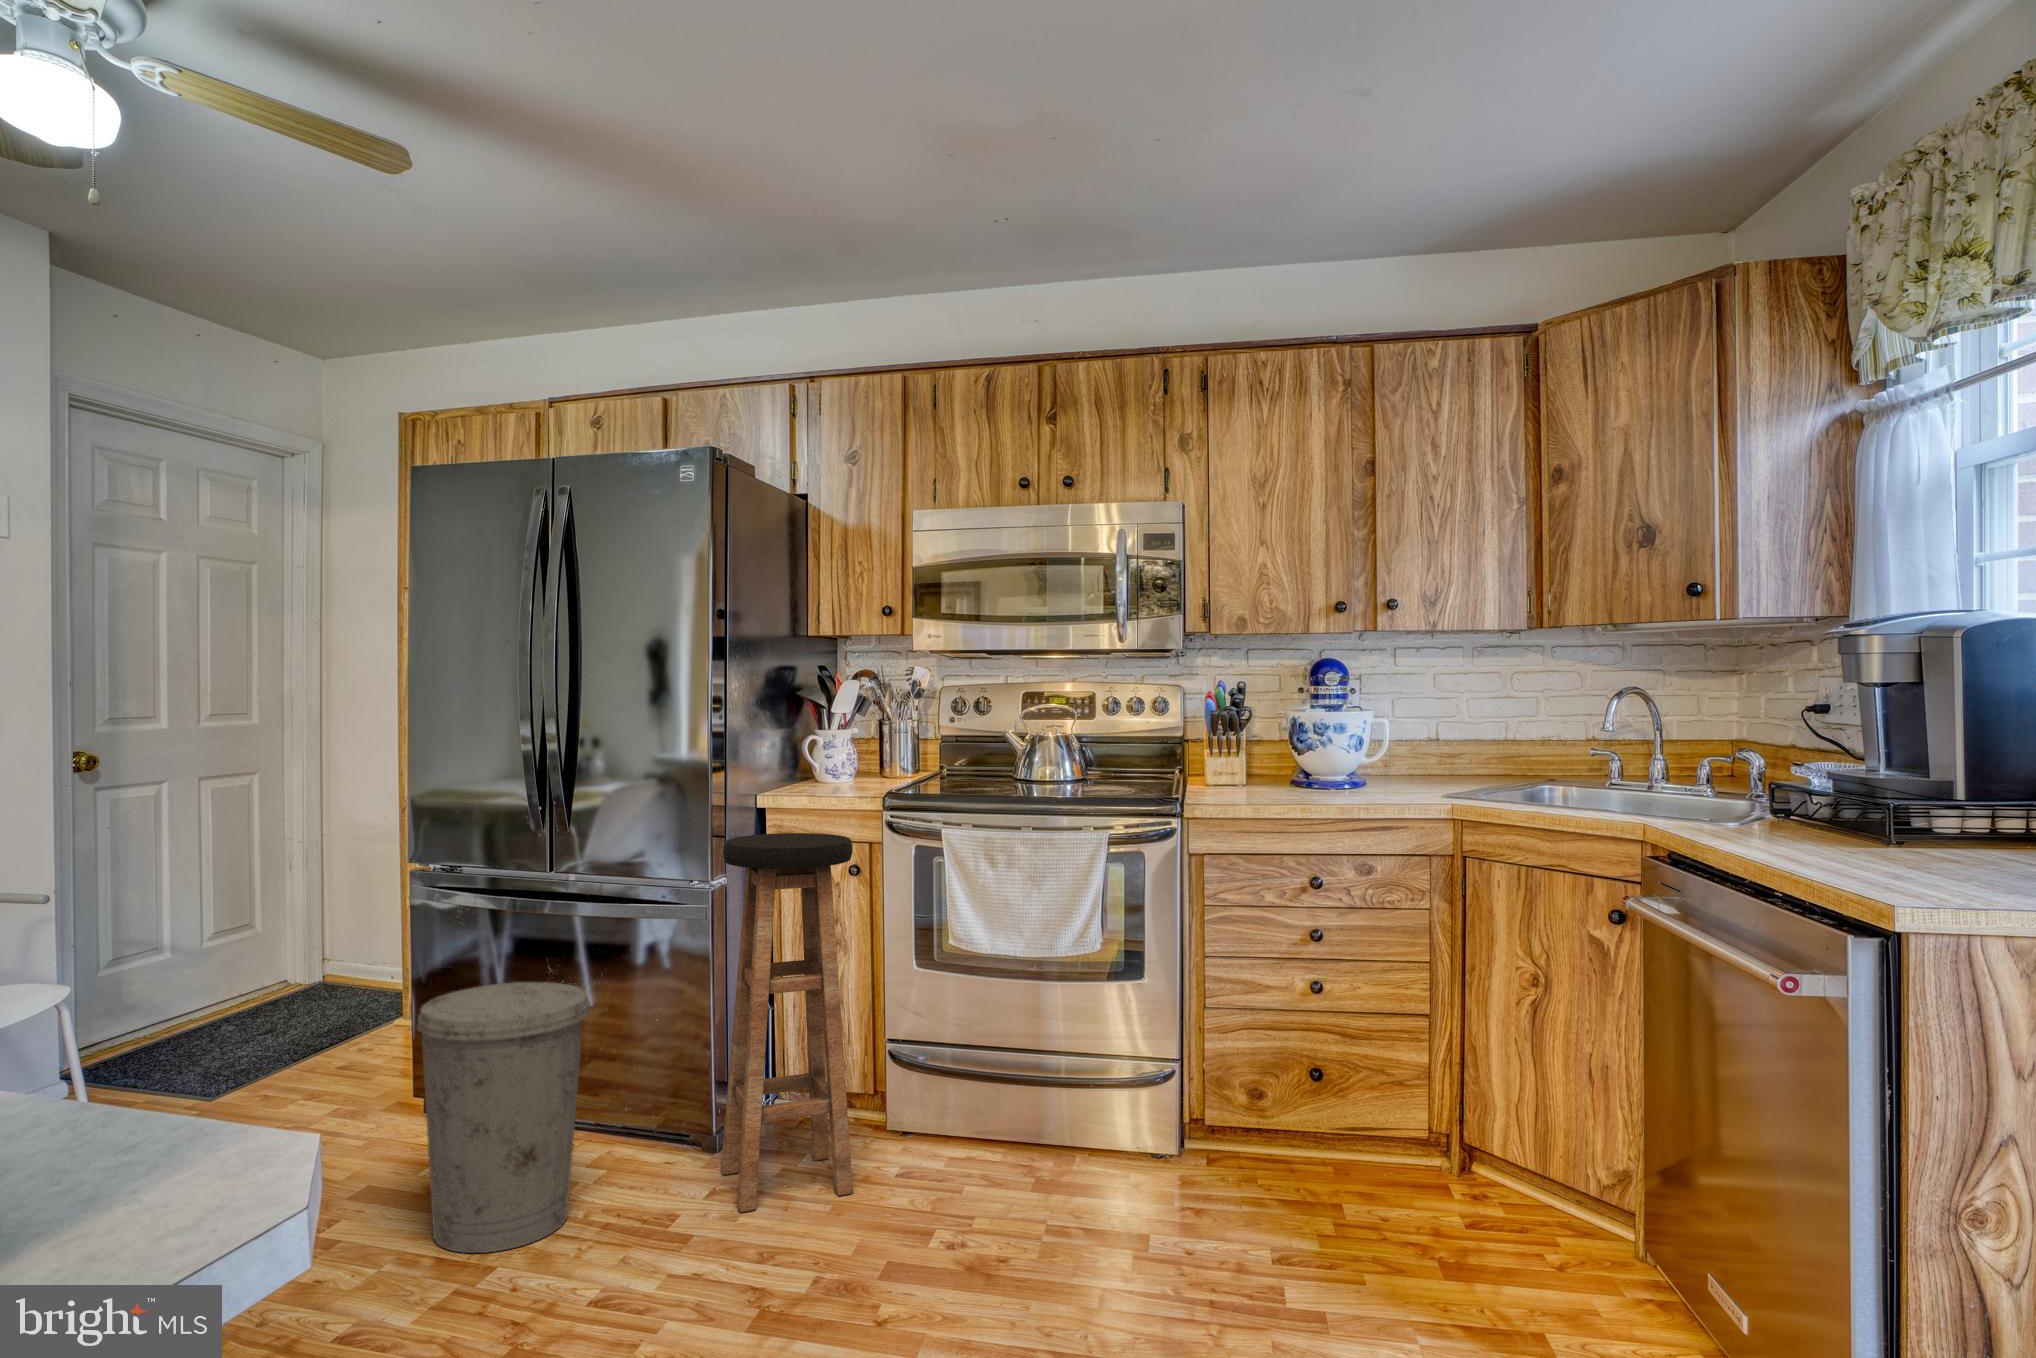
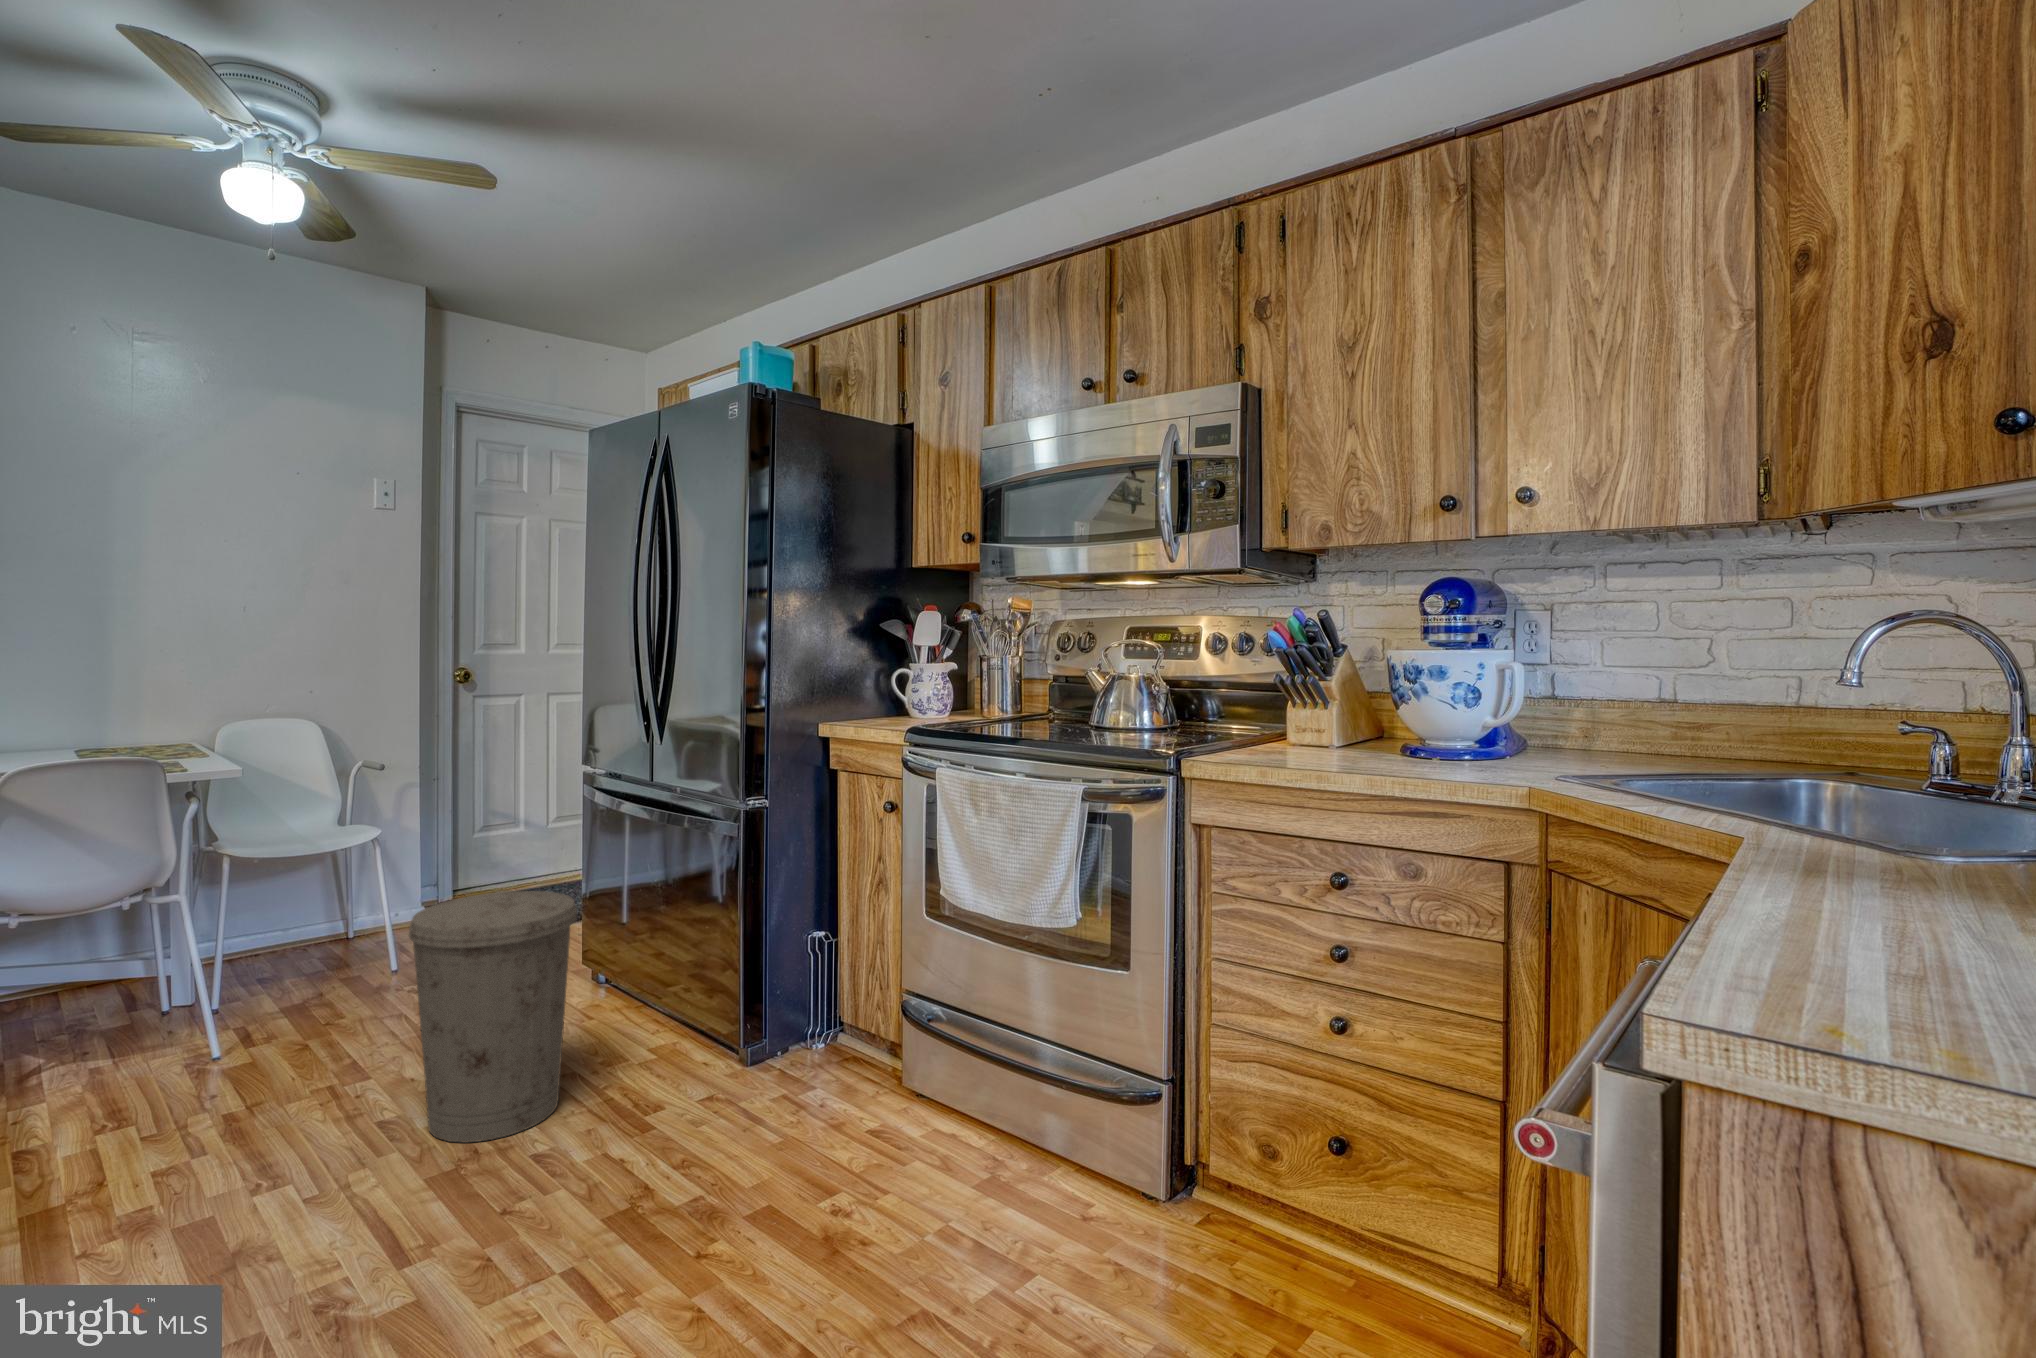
bar stool: present [721,833,853,1212] -> none [673,768,820,1156]

